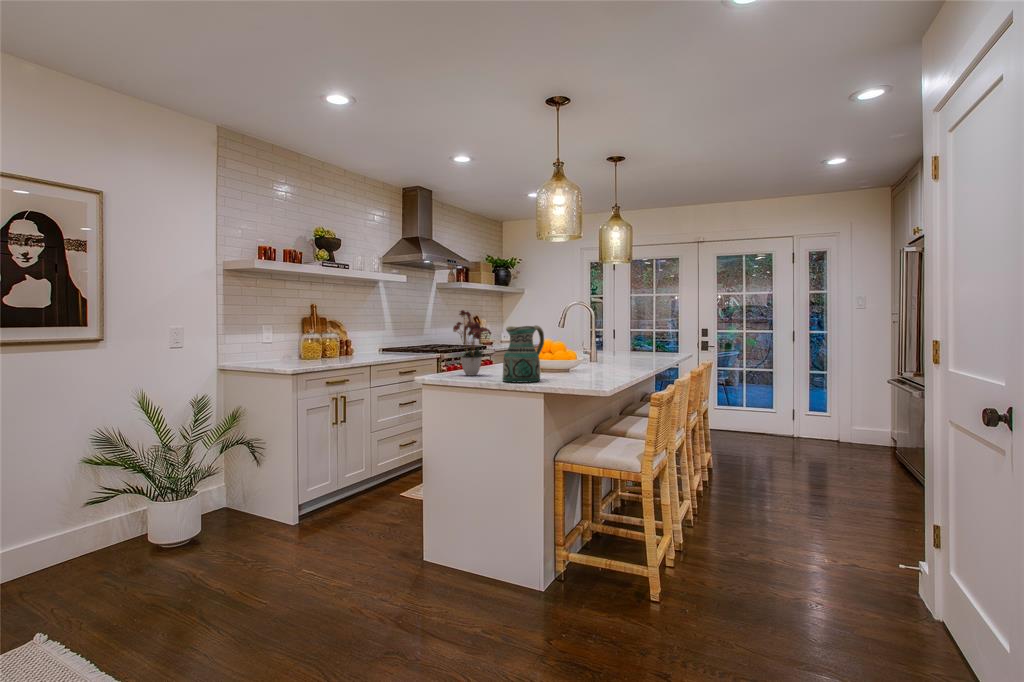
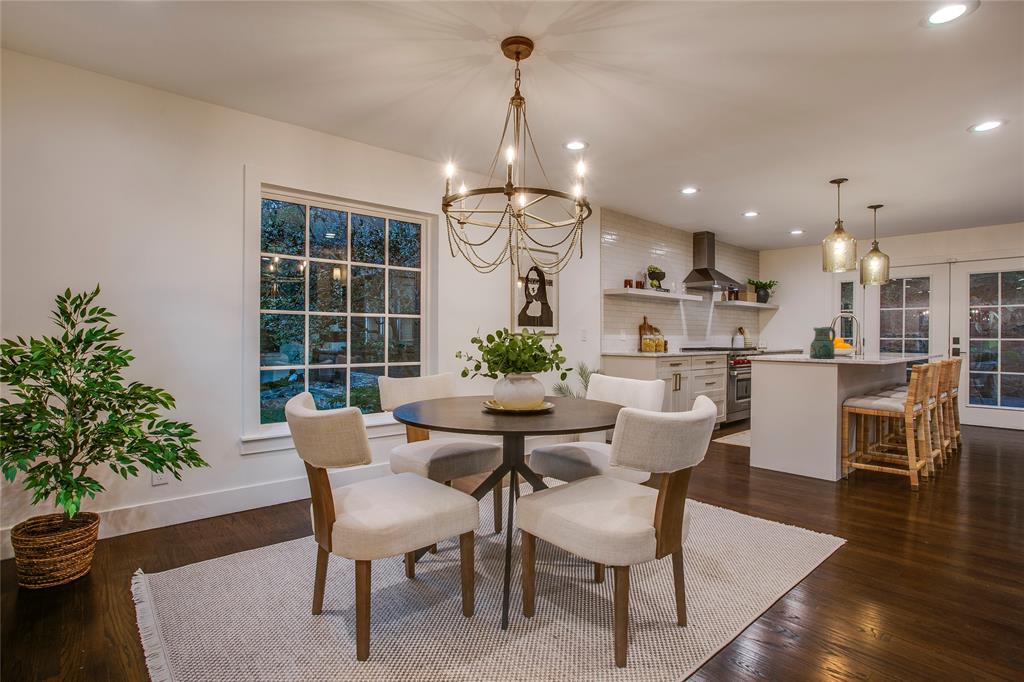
flower arrangement: present [453,310,491,376] -> none [768,317,799,357]

